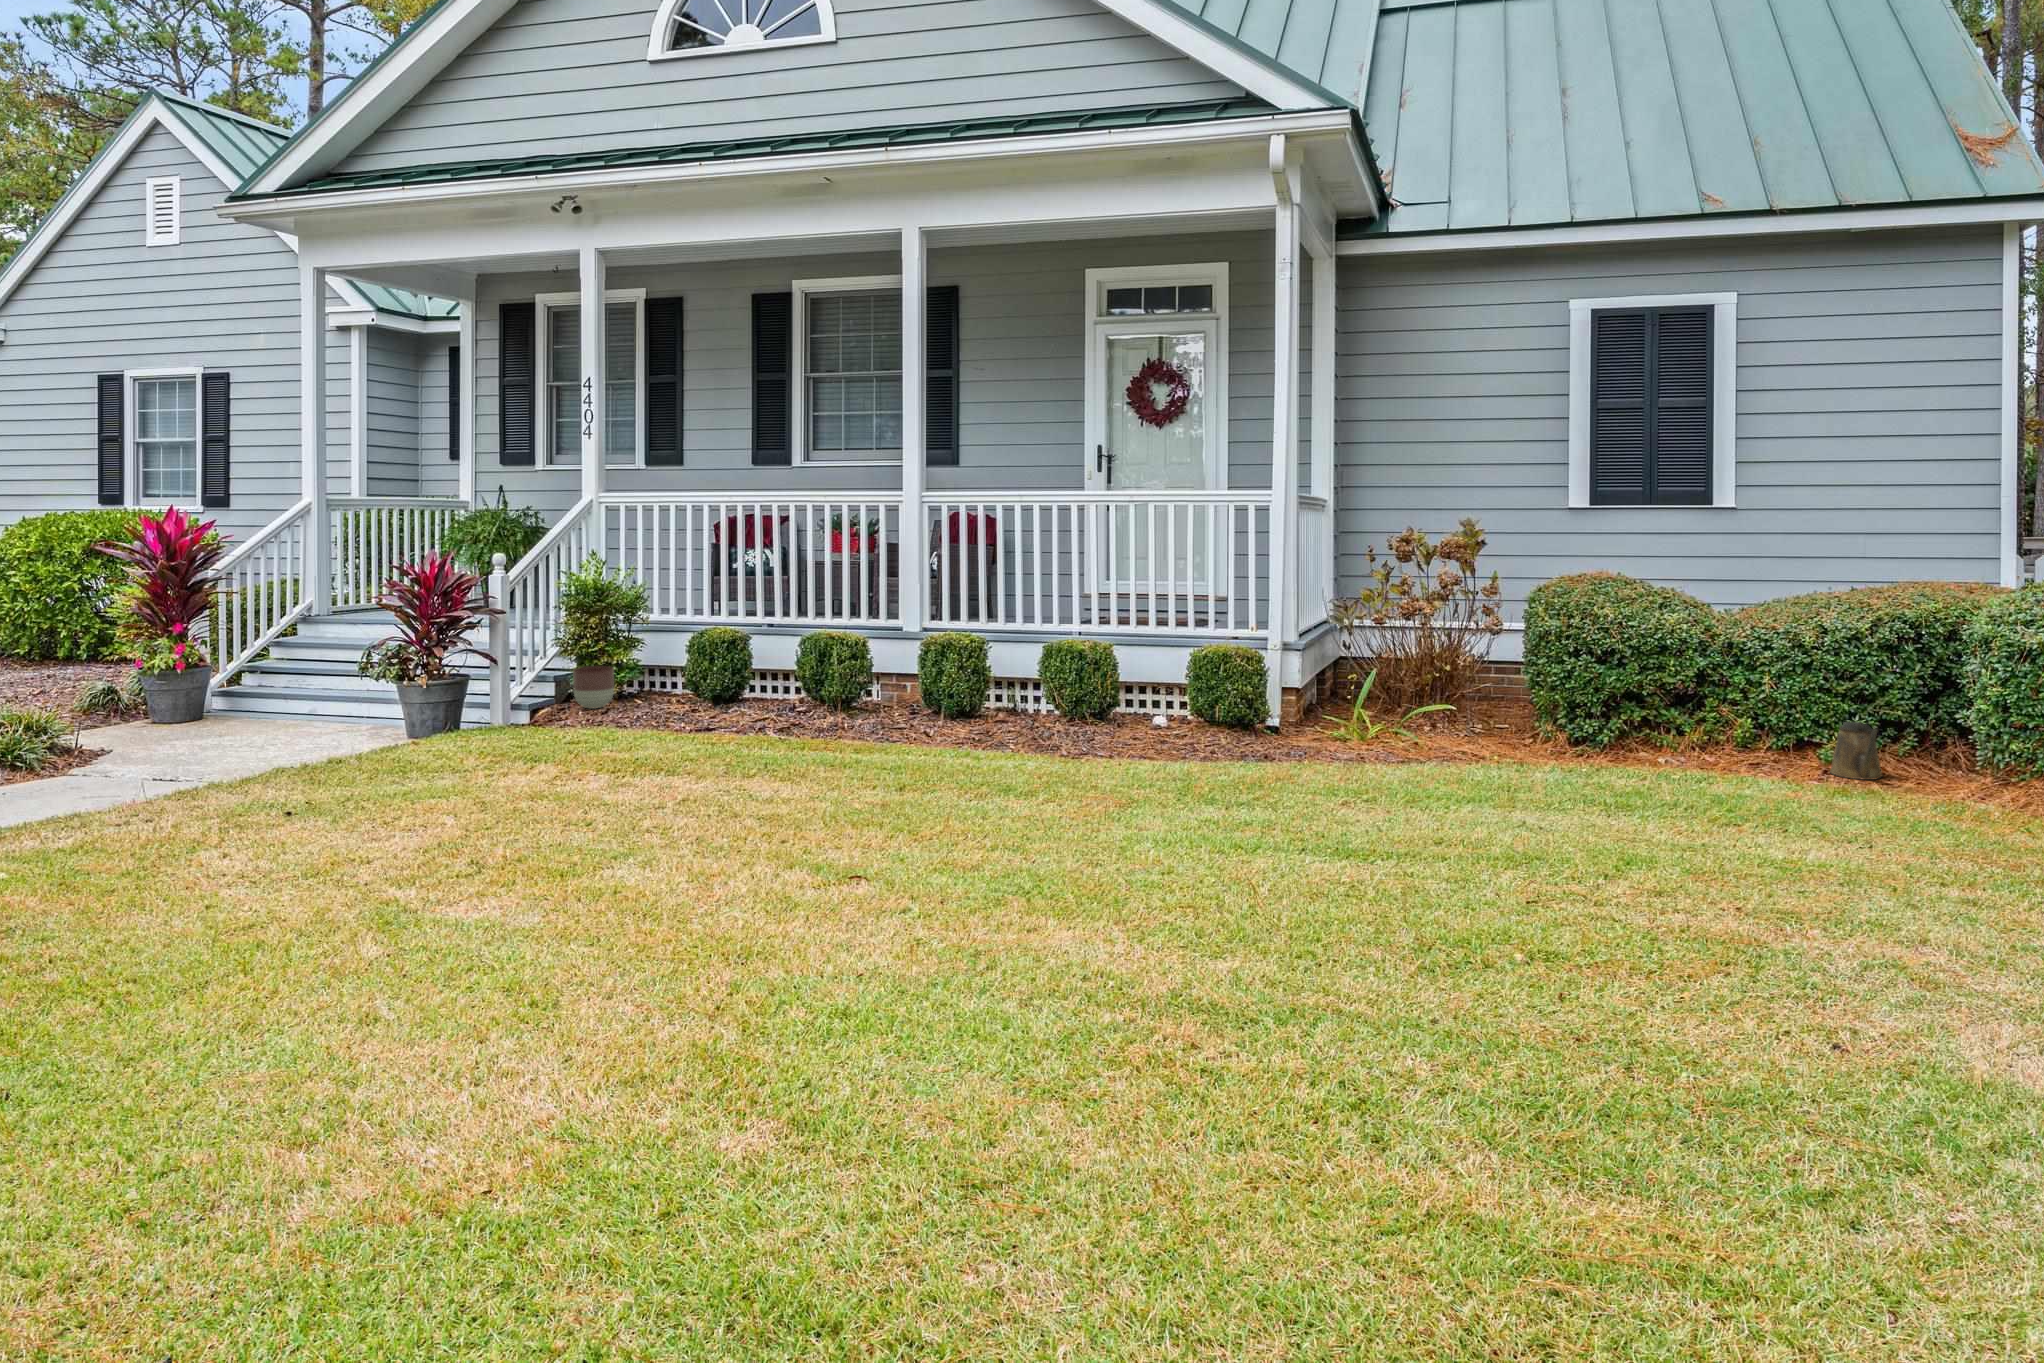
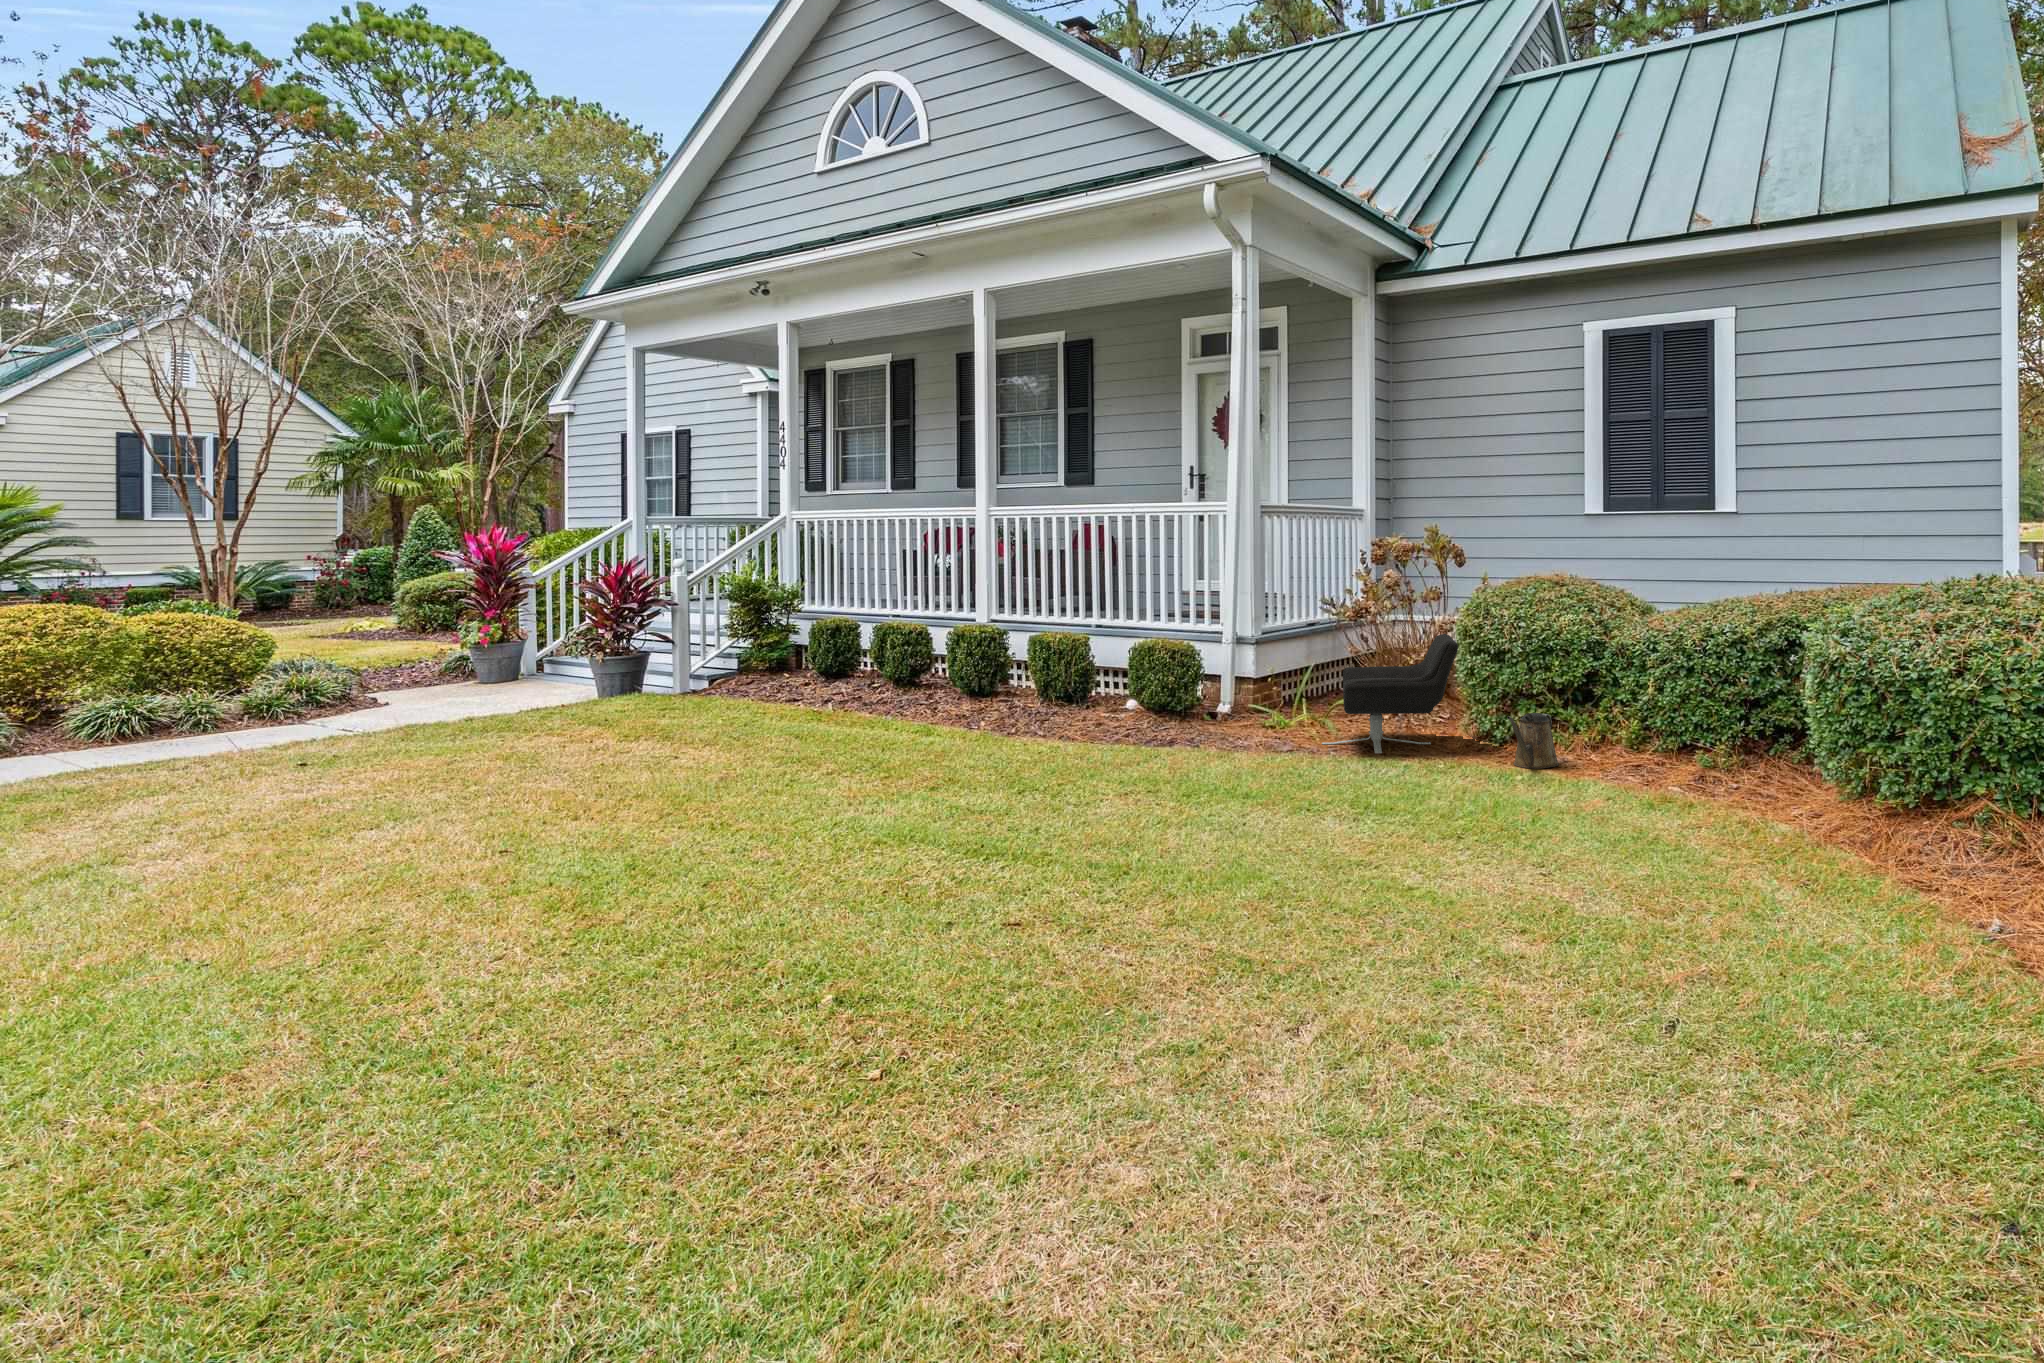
lounge chair: none [1566,639,1741,772] -> present [1322,634,1458,753]
planter: present [573,666,614,709] -> none [725,642,757,674]

